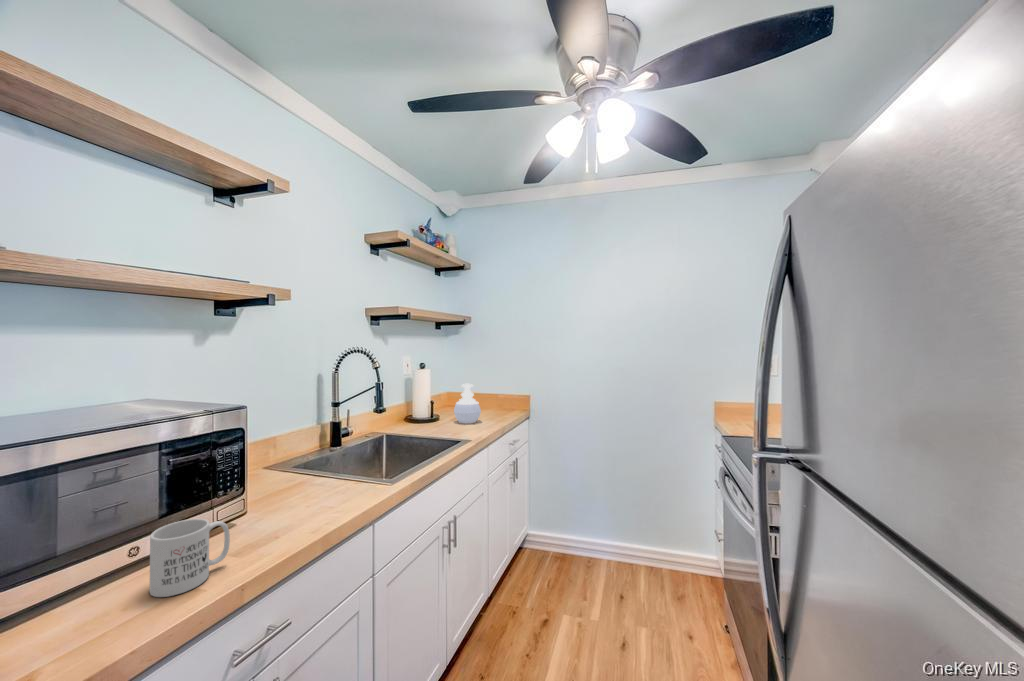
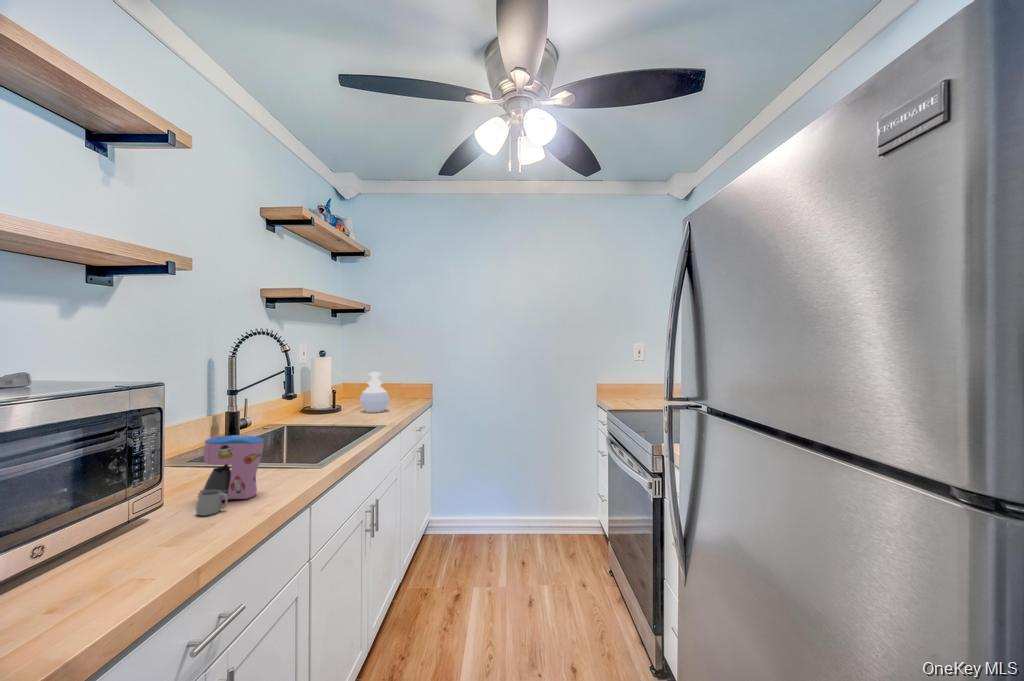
coffee maker: none [270,454,333,530] -> present [196,435,264,515]
mug: present [149,519,230,597] -> none [74,500,167,586]

